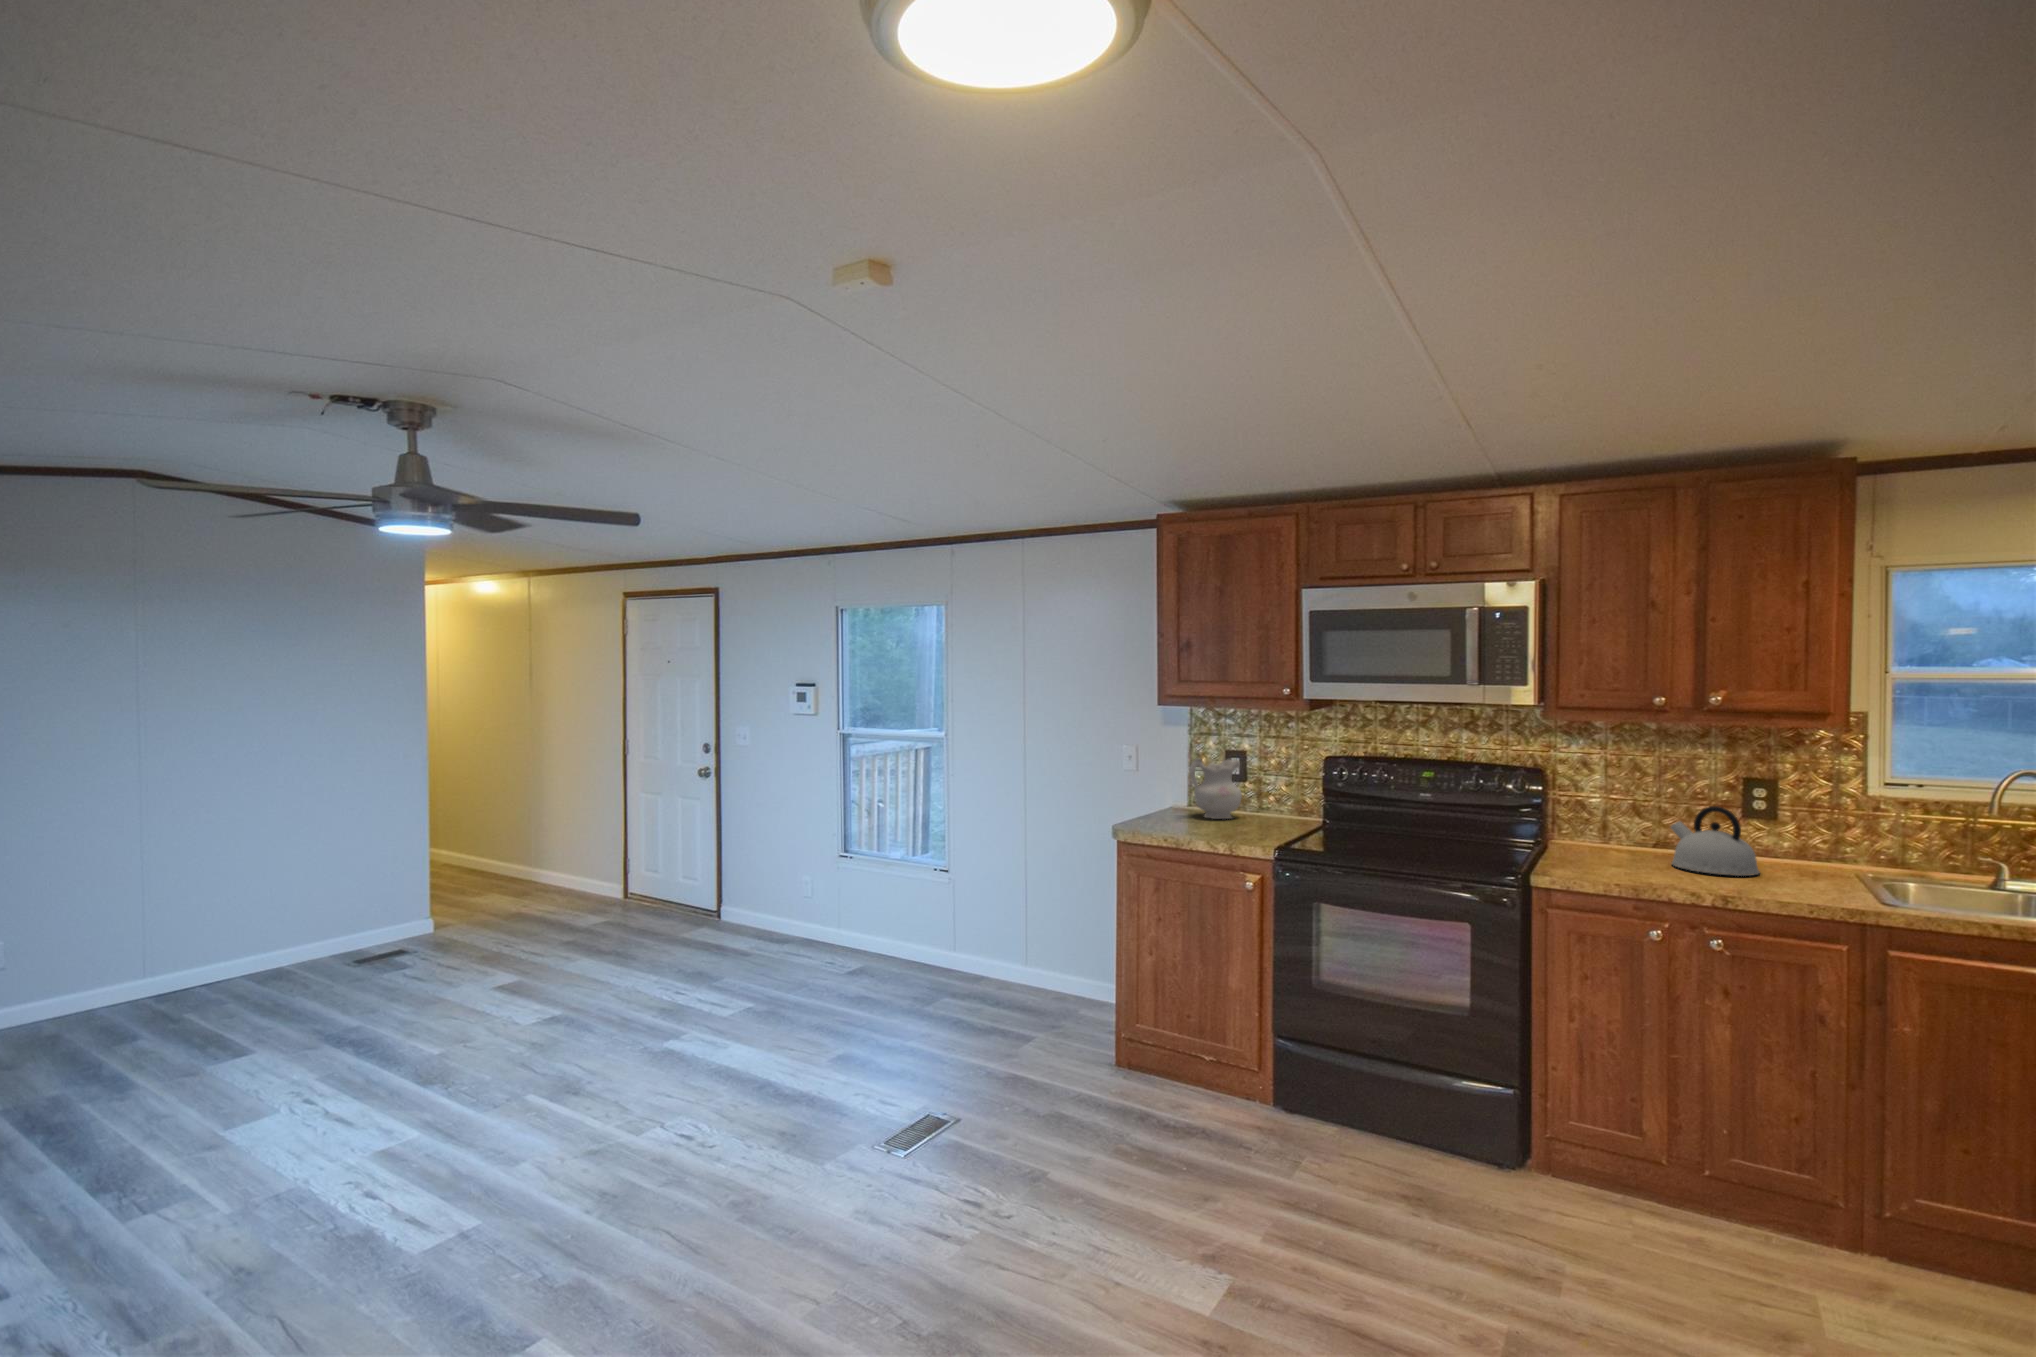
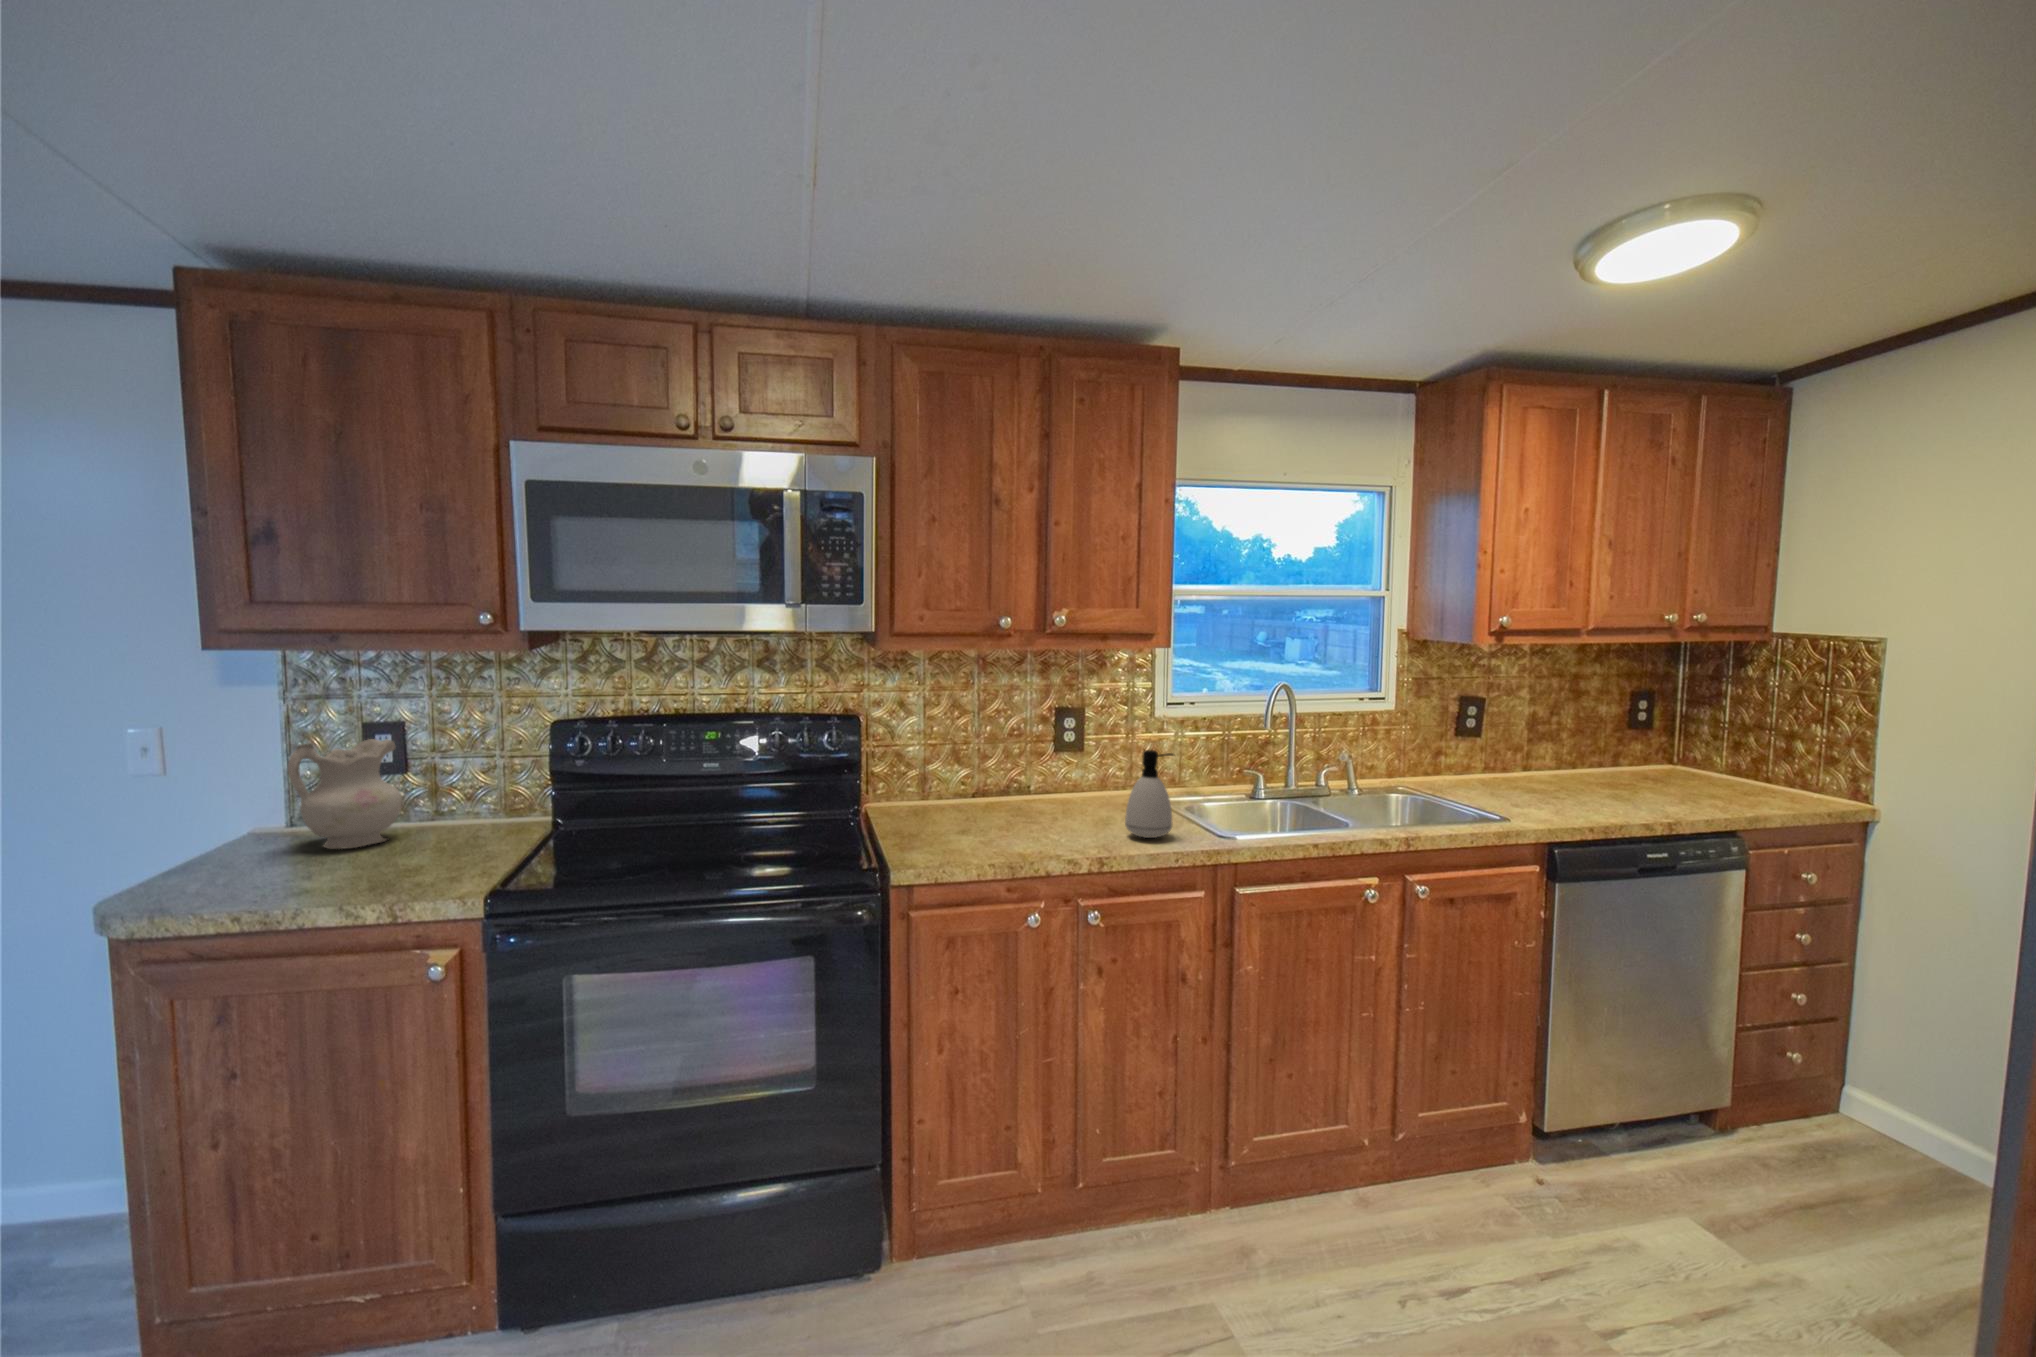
kettle: present [1671,806,1760,876] -> none [1002,744,1091,825]
soap dispenser: none [1774,816,1831,895] -> present [1125,750,1174,838]

